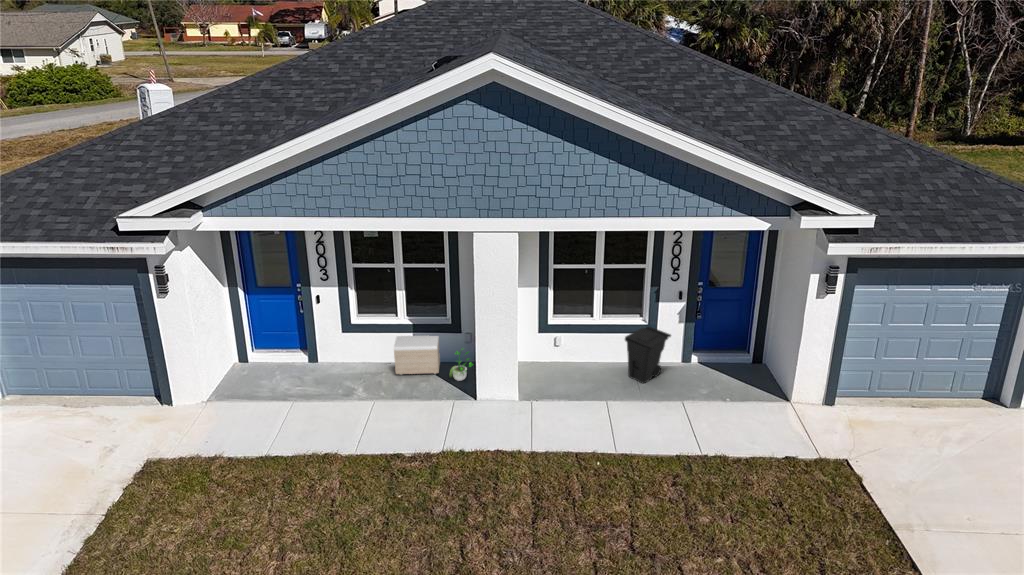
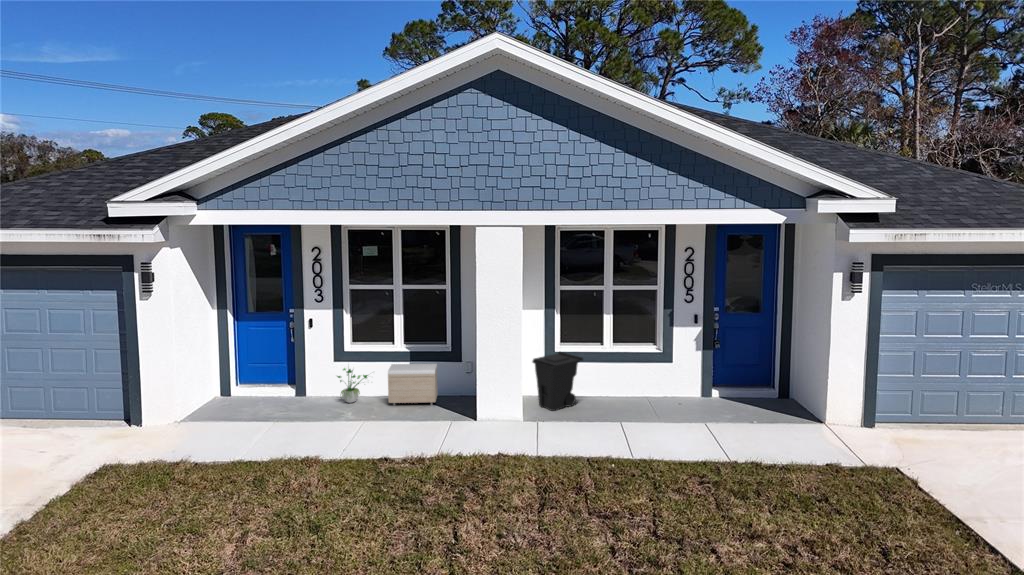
trash can: present [625,325,671,383] -> present [532,352,583,411]
potted plant: present [450,351,473,381] -> present [337,368,368,403]

